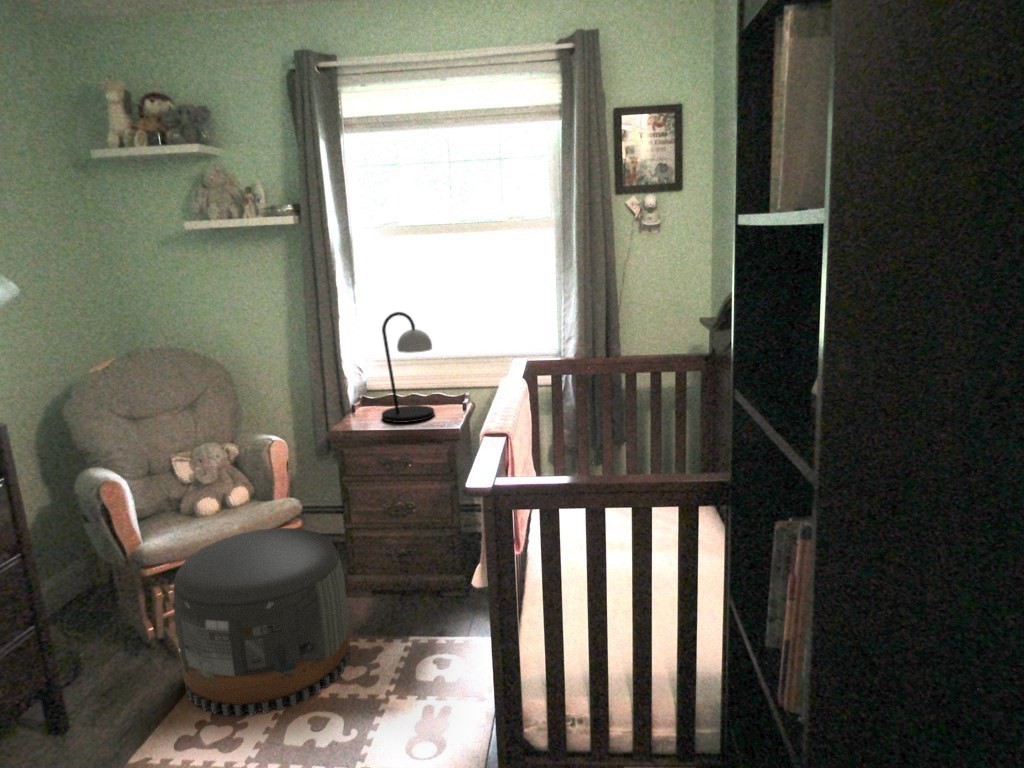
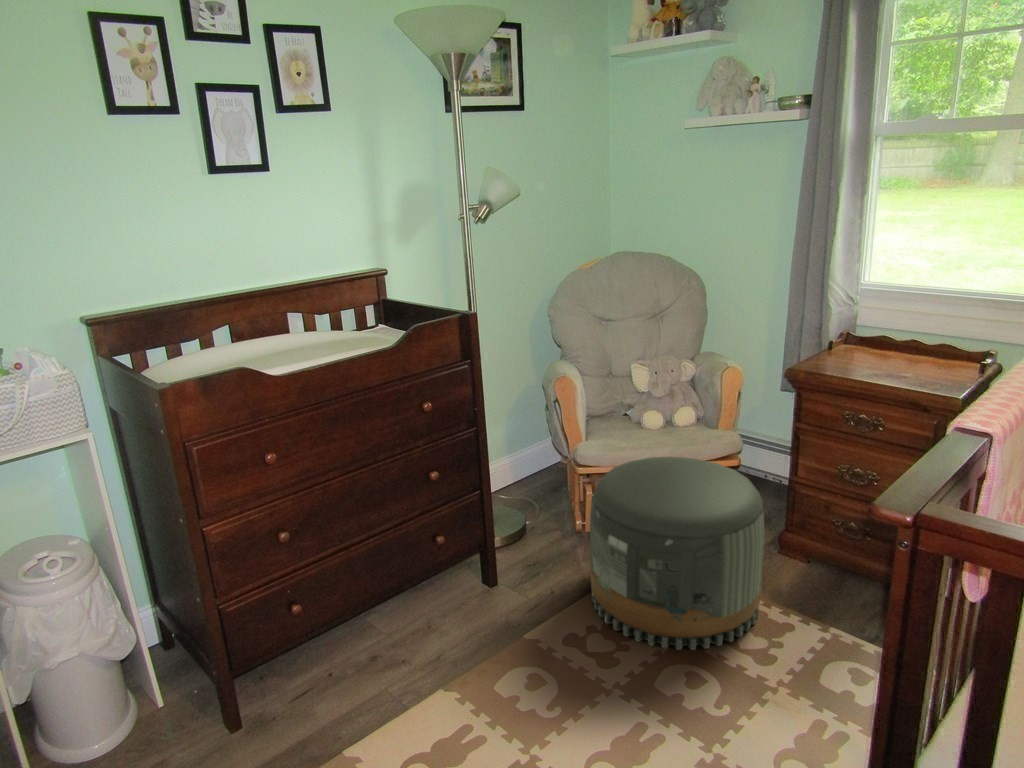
table lamp: present [382,312,435,423] -> none [860,234,950,376]

